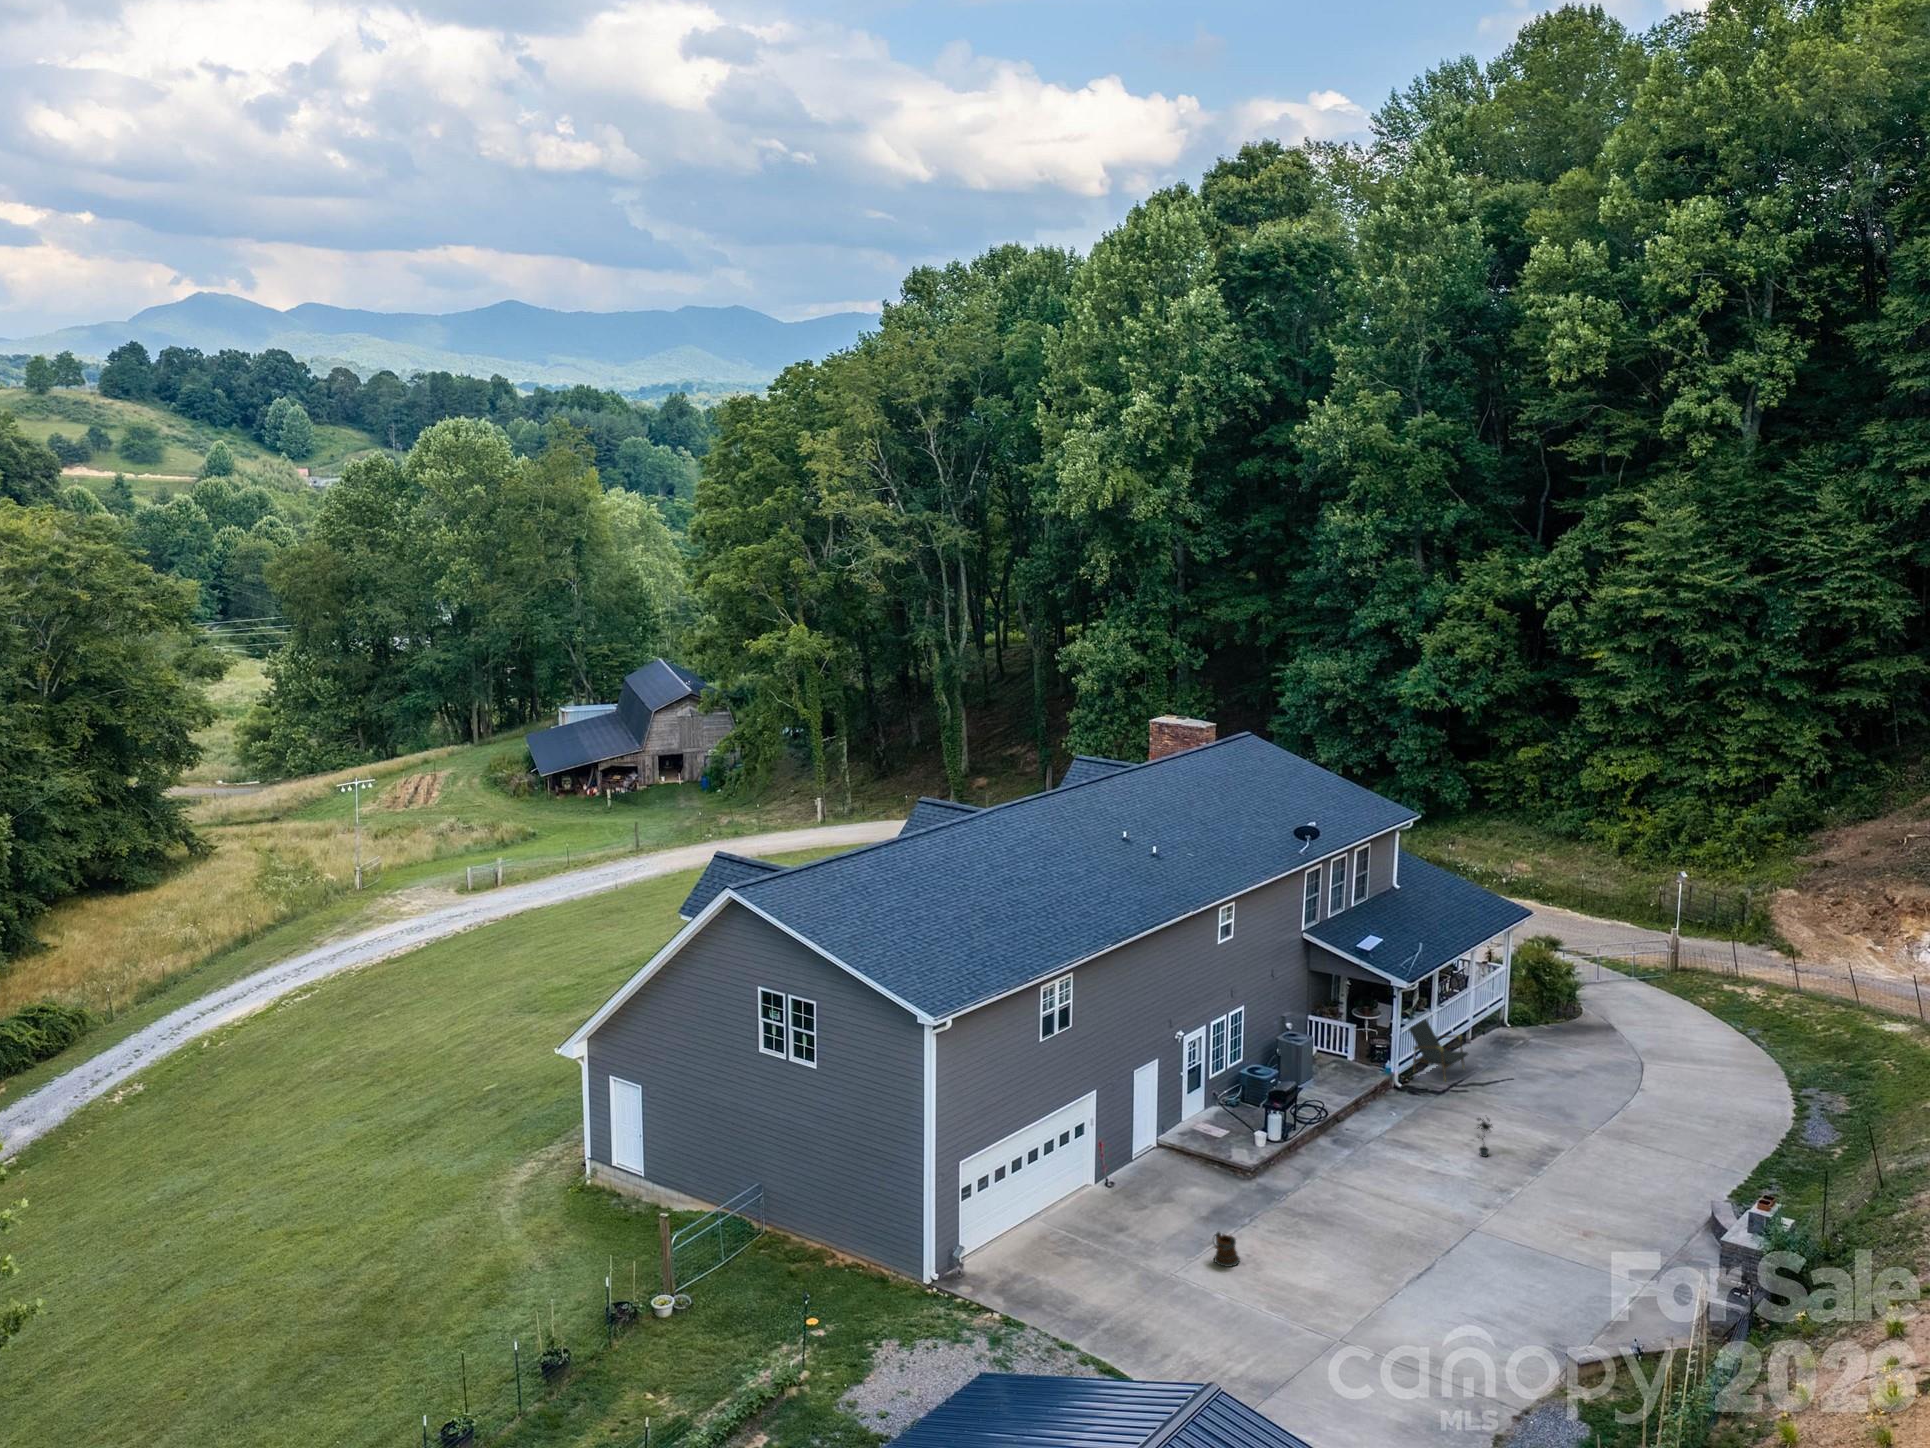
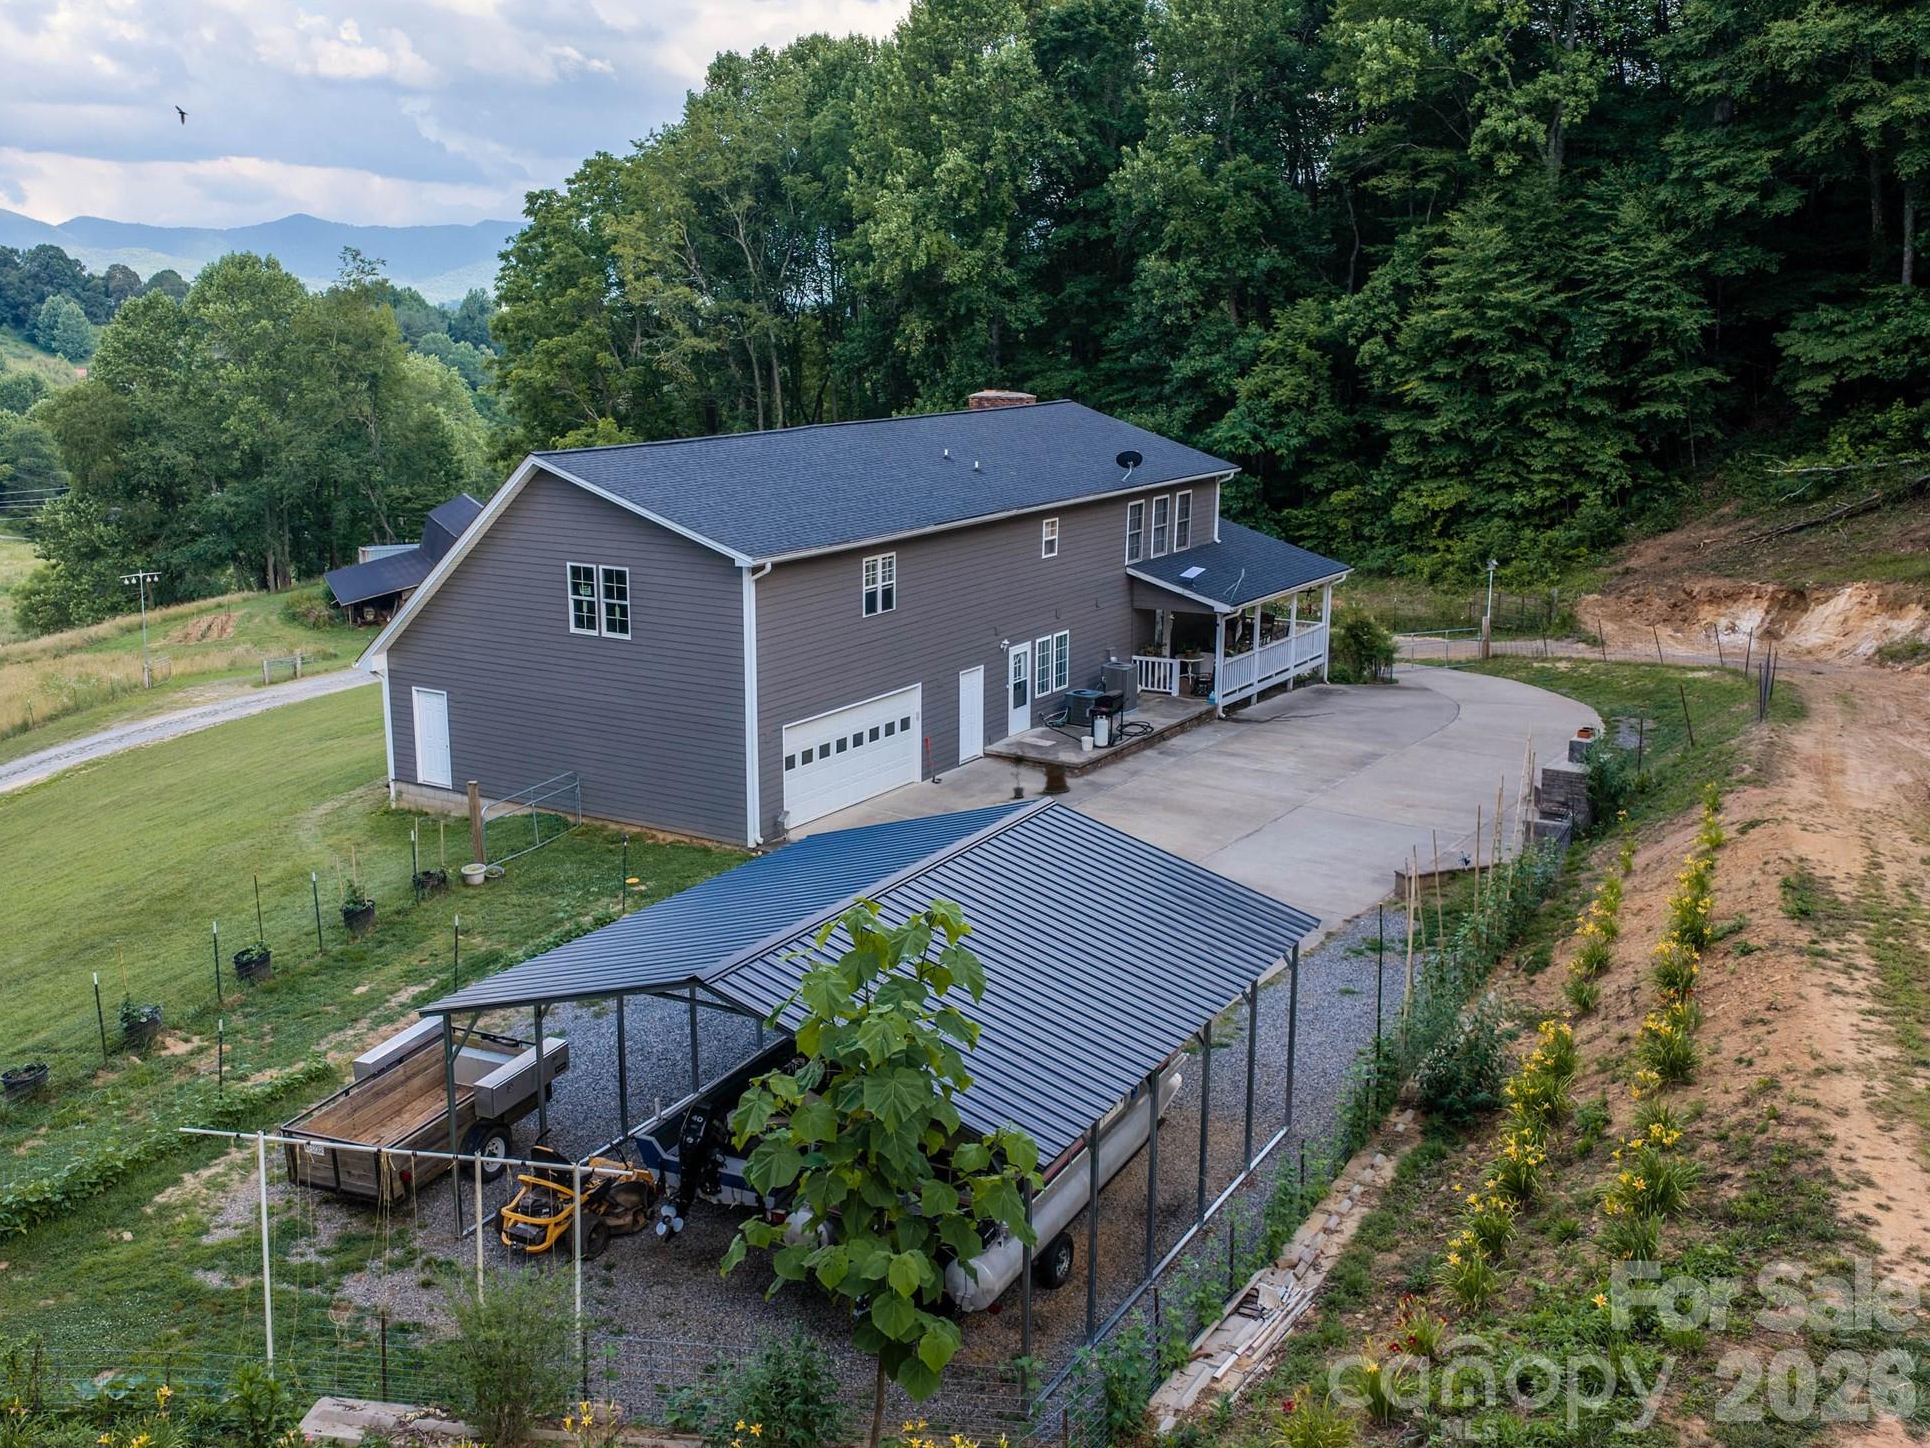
lounge chair: present [1409,1019,1468,1081] -> none [1234,655,1293,709]
potted plant: present [1477,1118,1492,1157] -> present [1009,751,1026,798]

